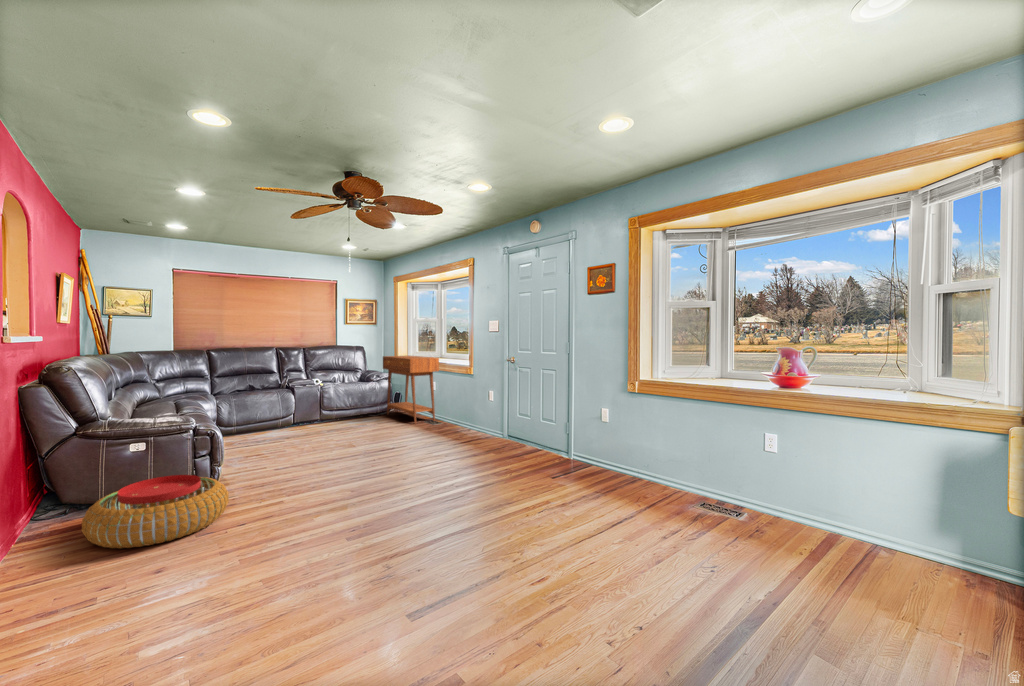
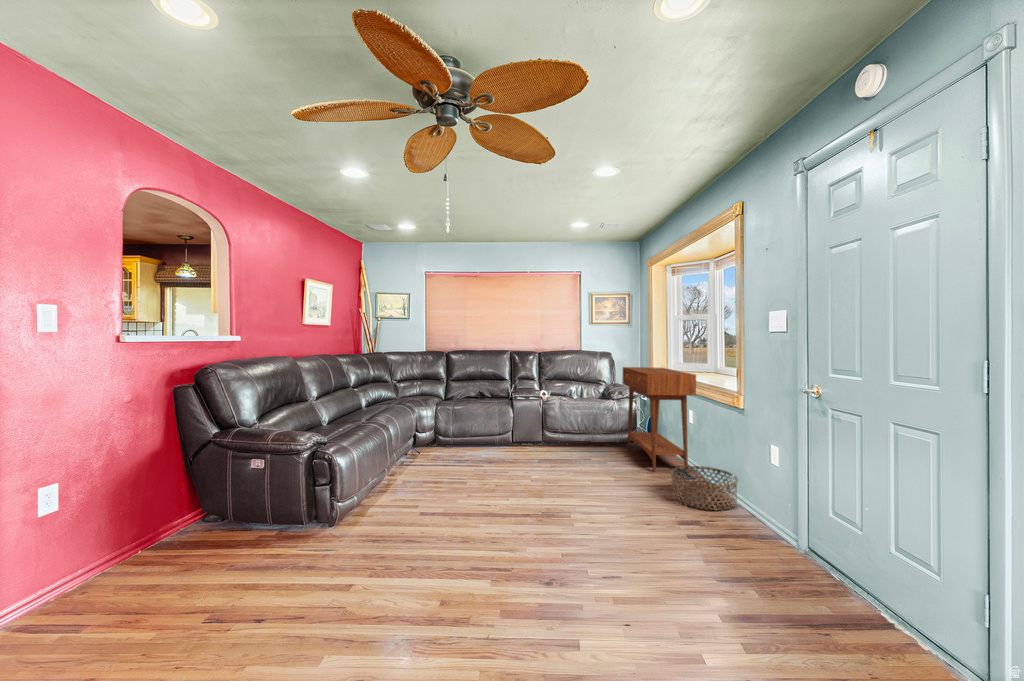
basket: none [433,412,470,434] -> present [671,466,738,511]
pouf: present [82,475,229,549] -> none [119,512,299,620]

